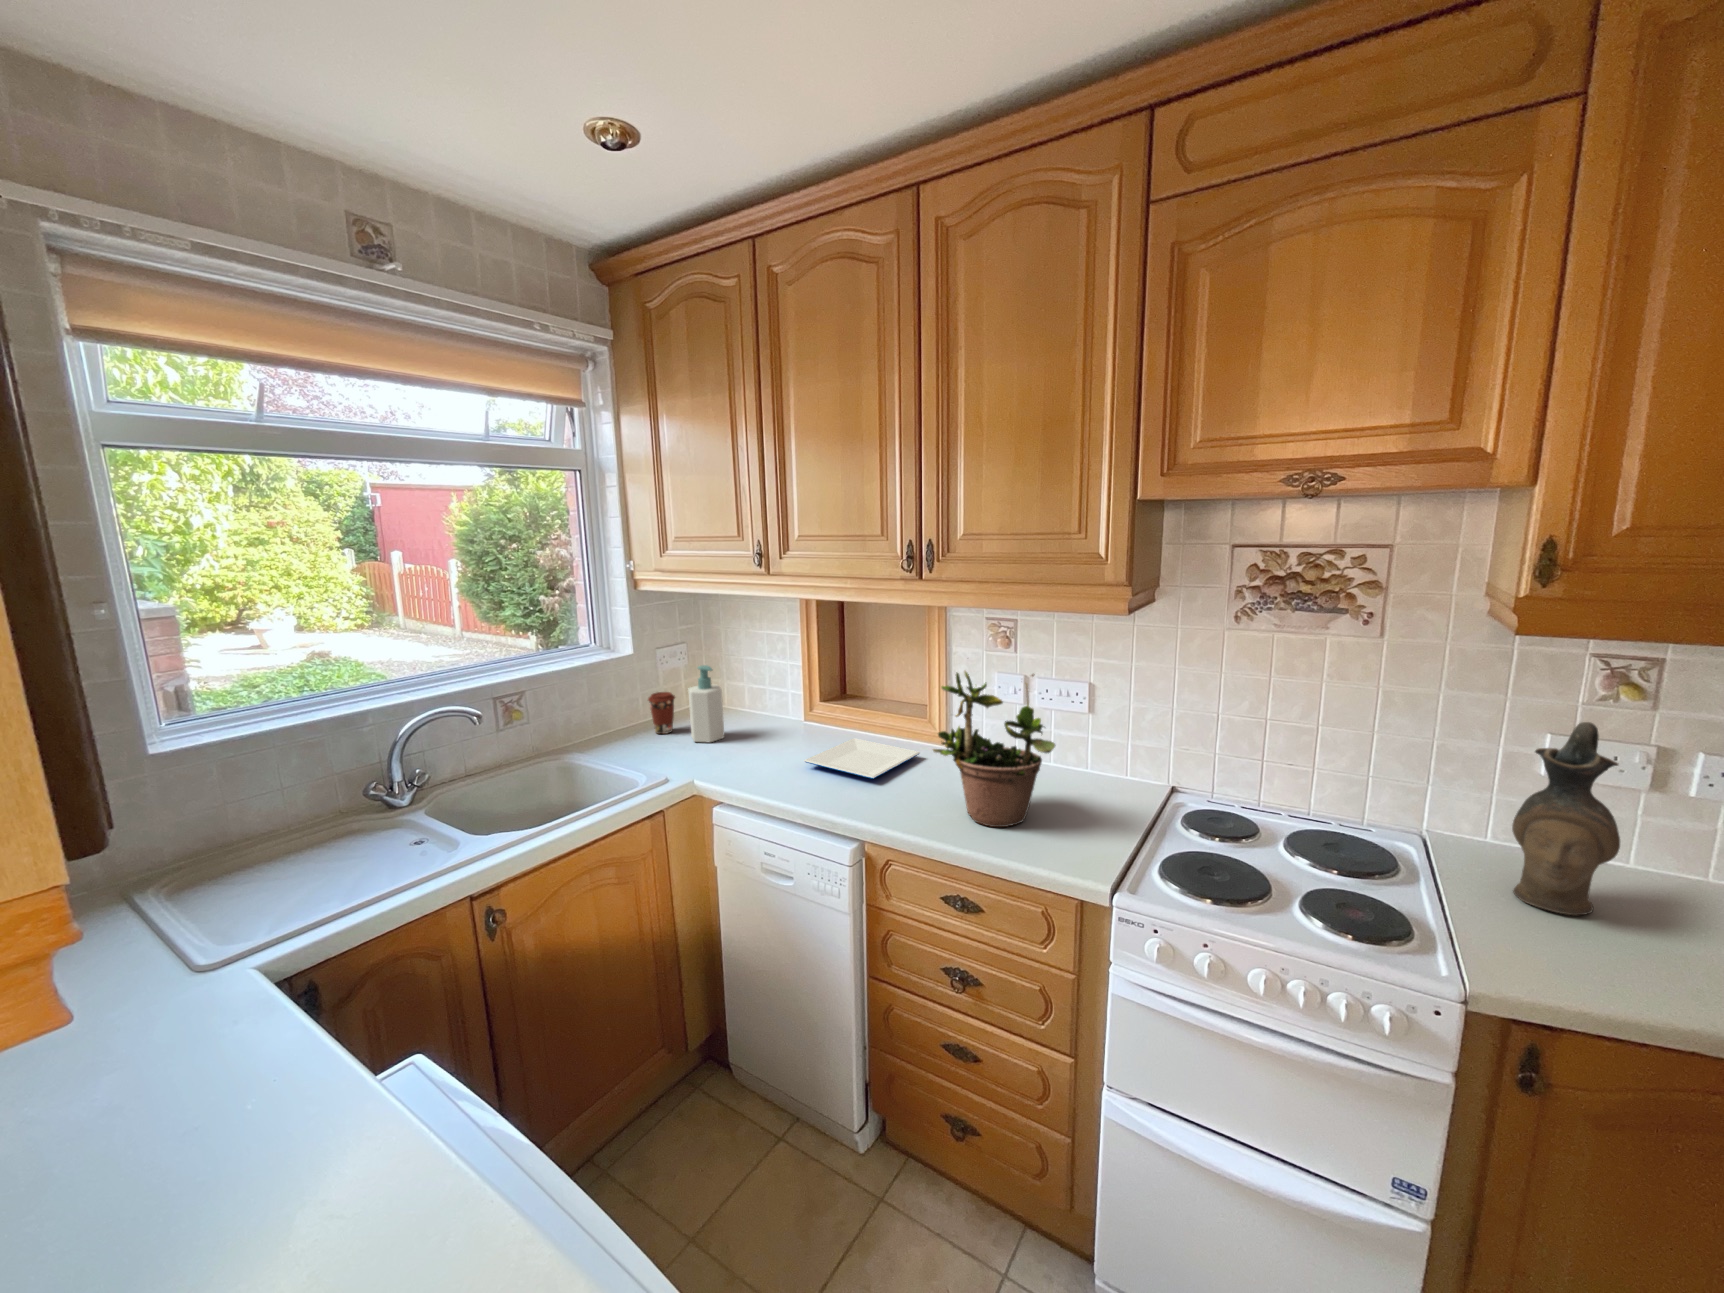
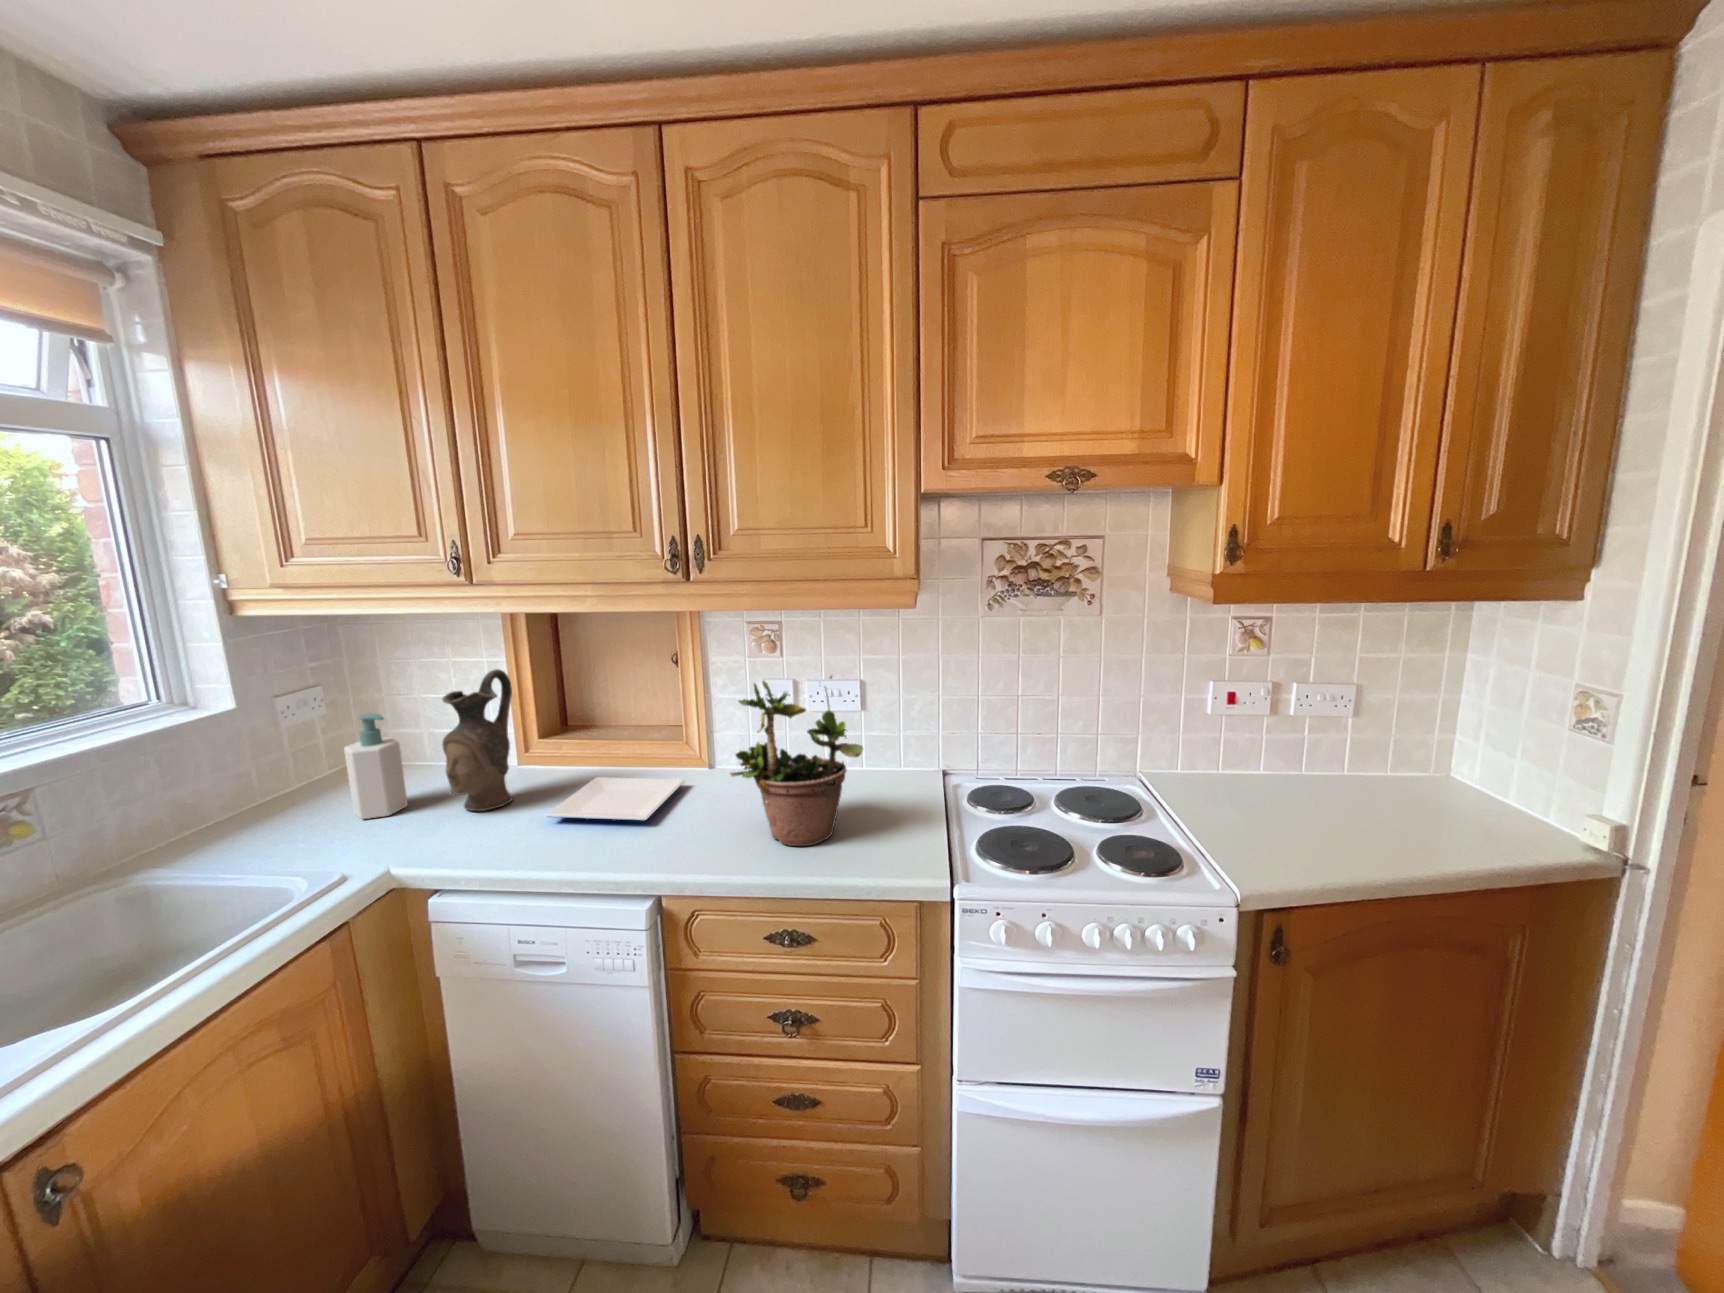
coffee cup: present [648,692,675,734] -> none [270,757,318,818]
ceramic pitcher: present [1512,722,1620,915] -> present [442,669,513,811]

